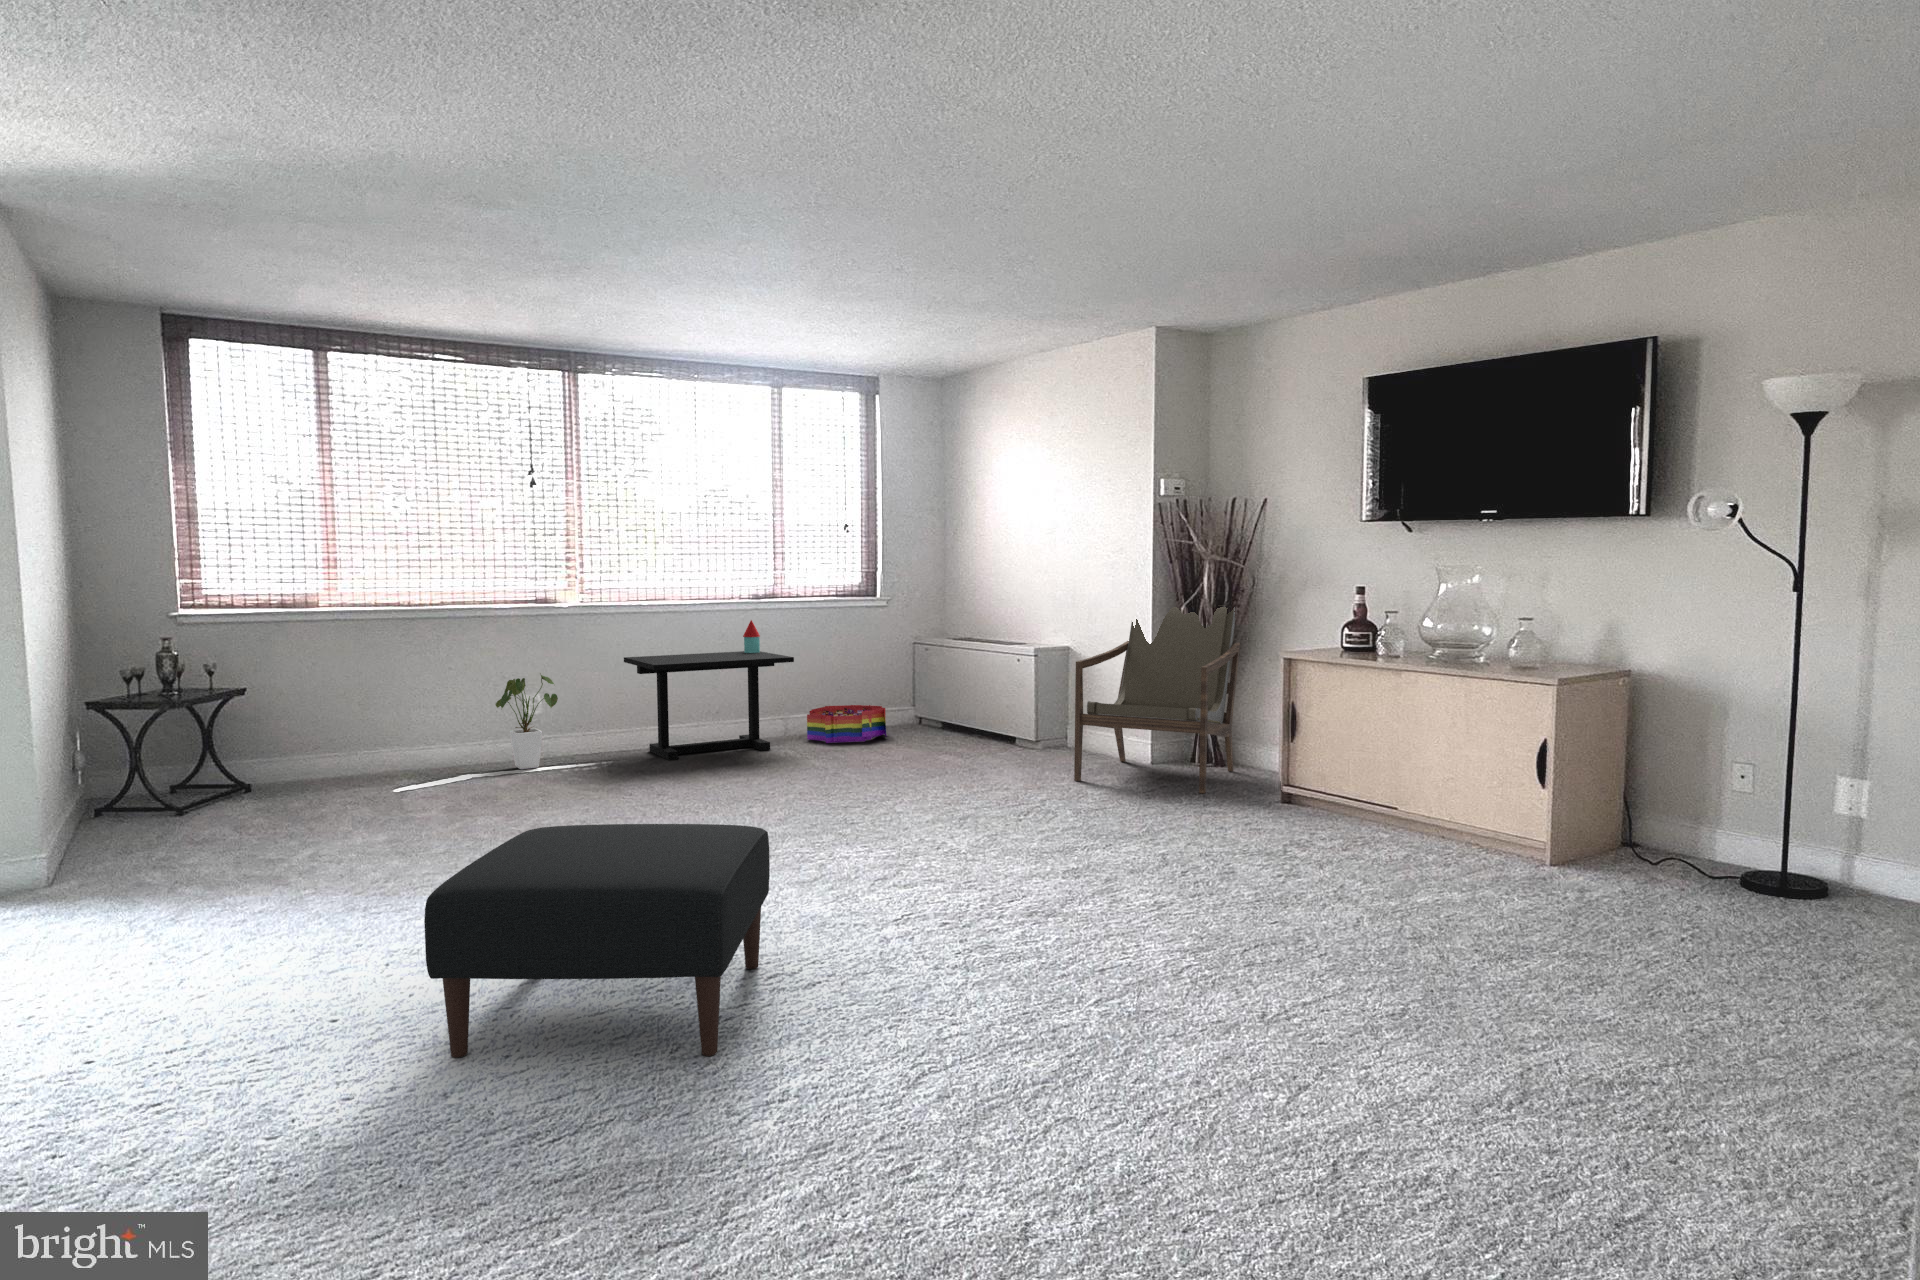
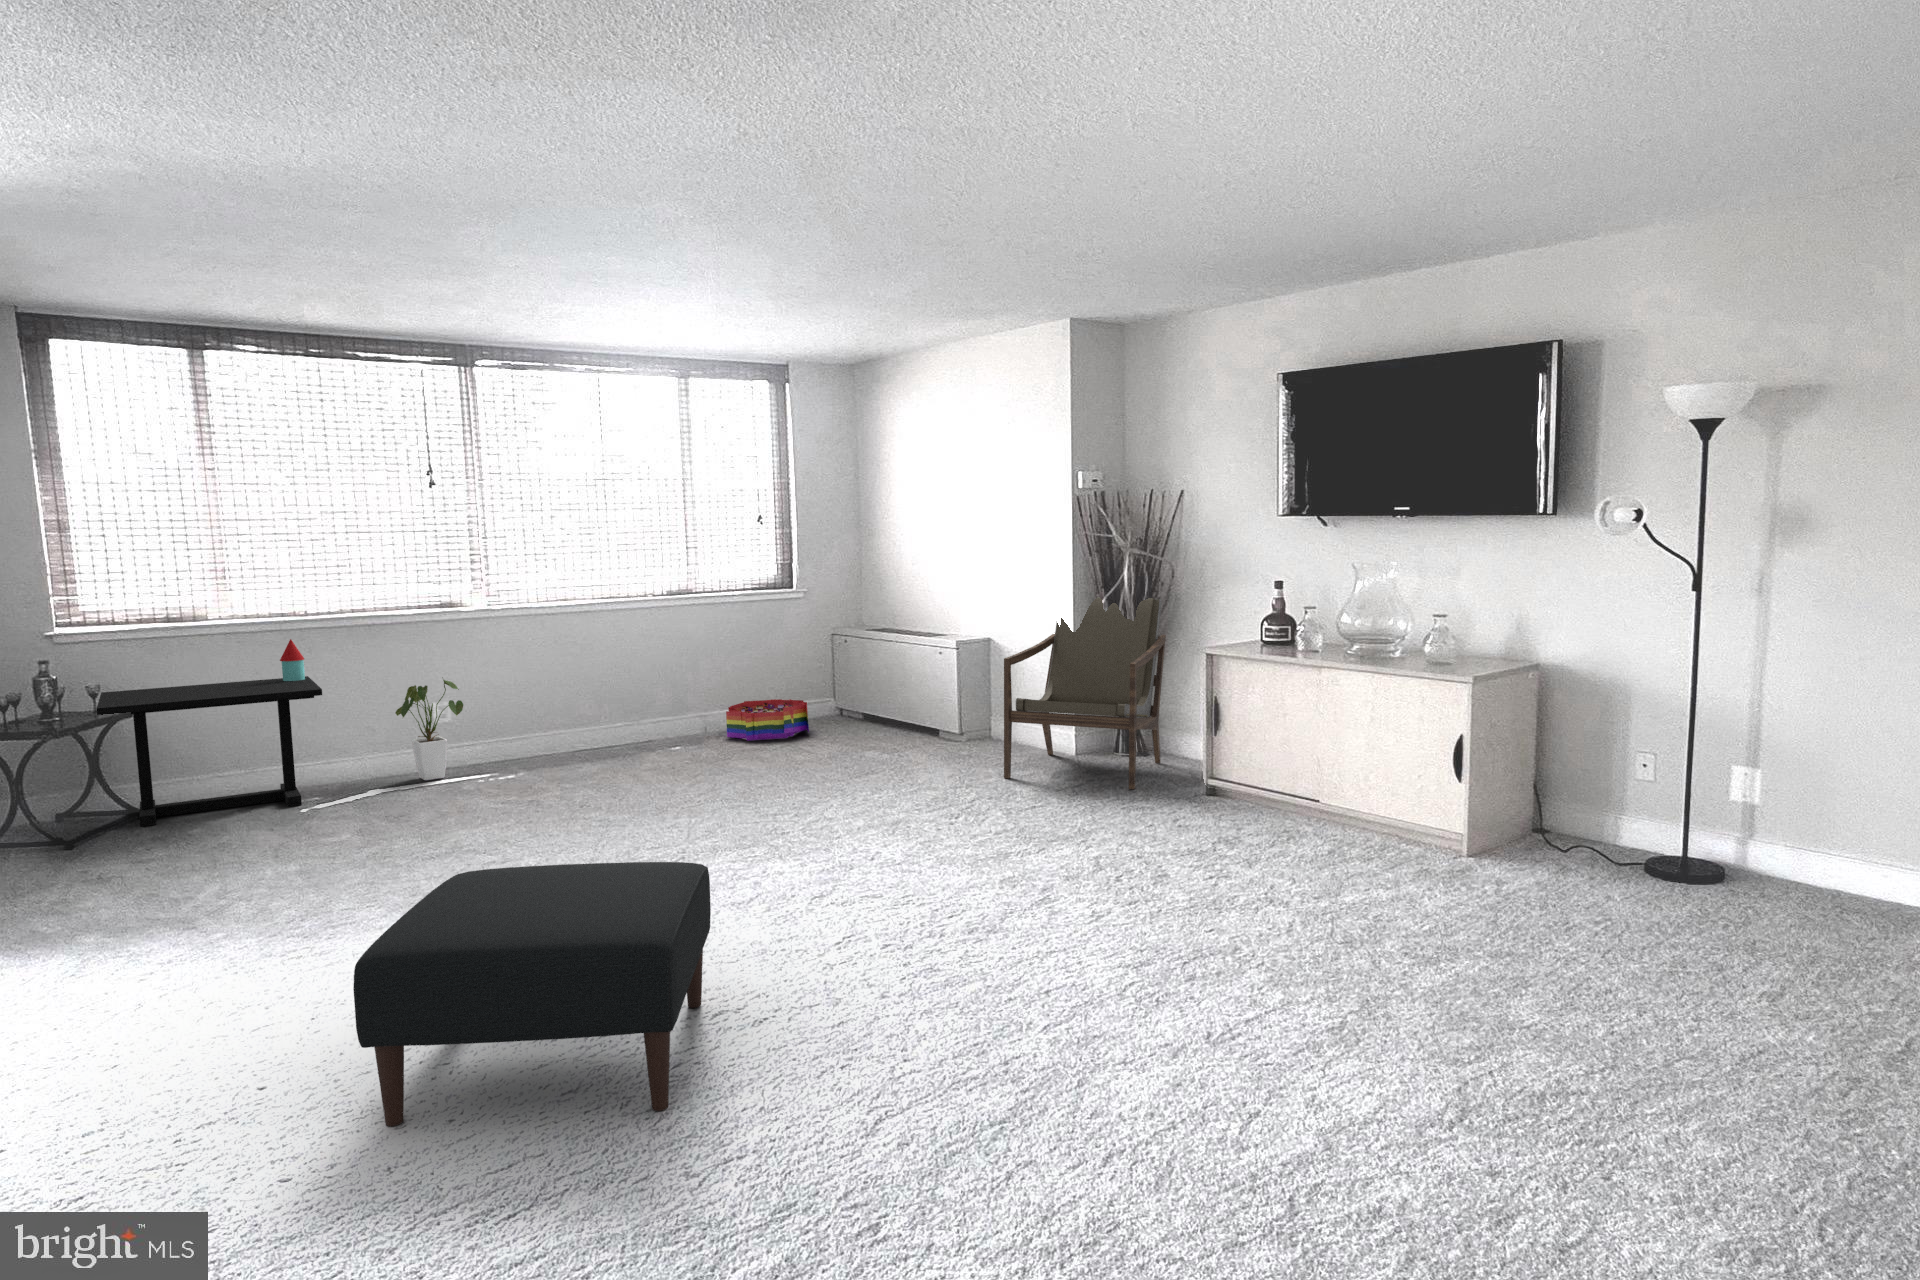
side table: present [624,620,794,760] -> present [97,639,322,827]

